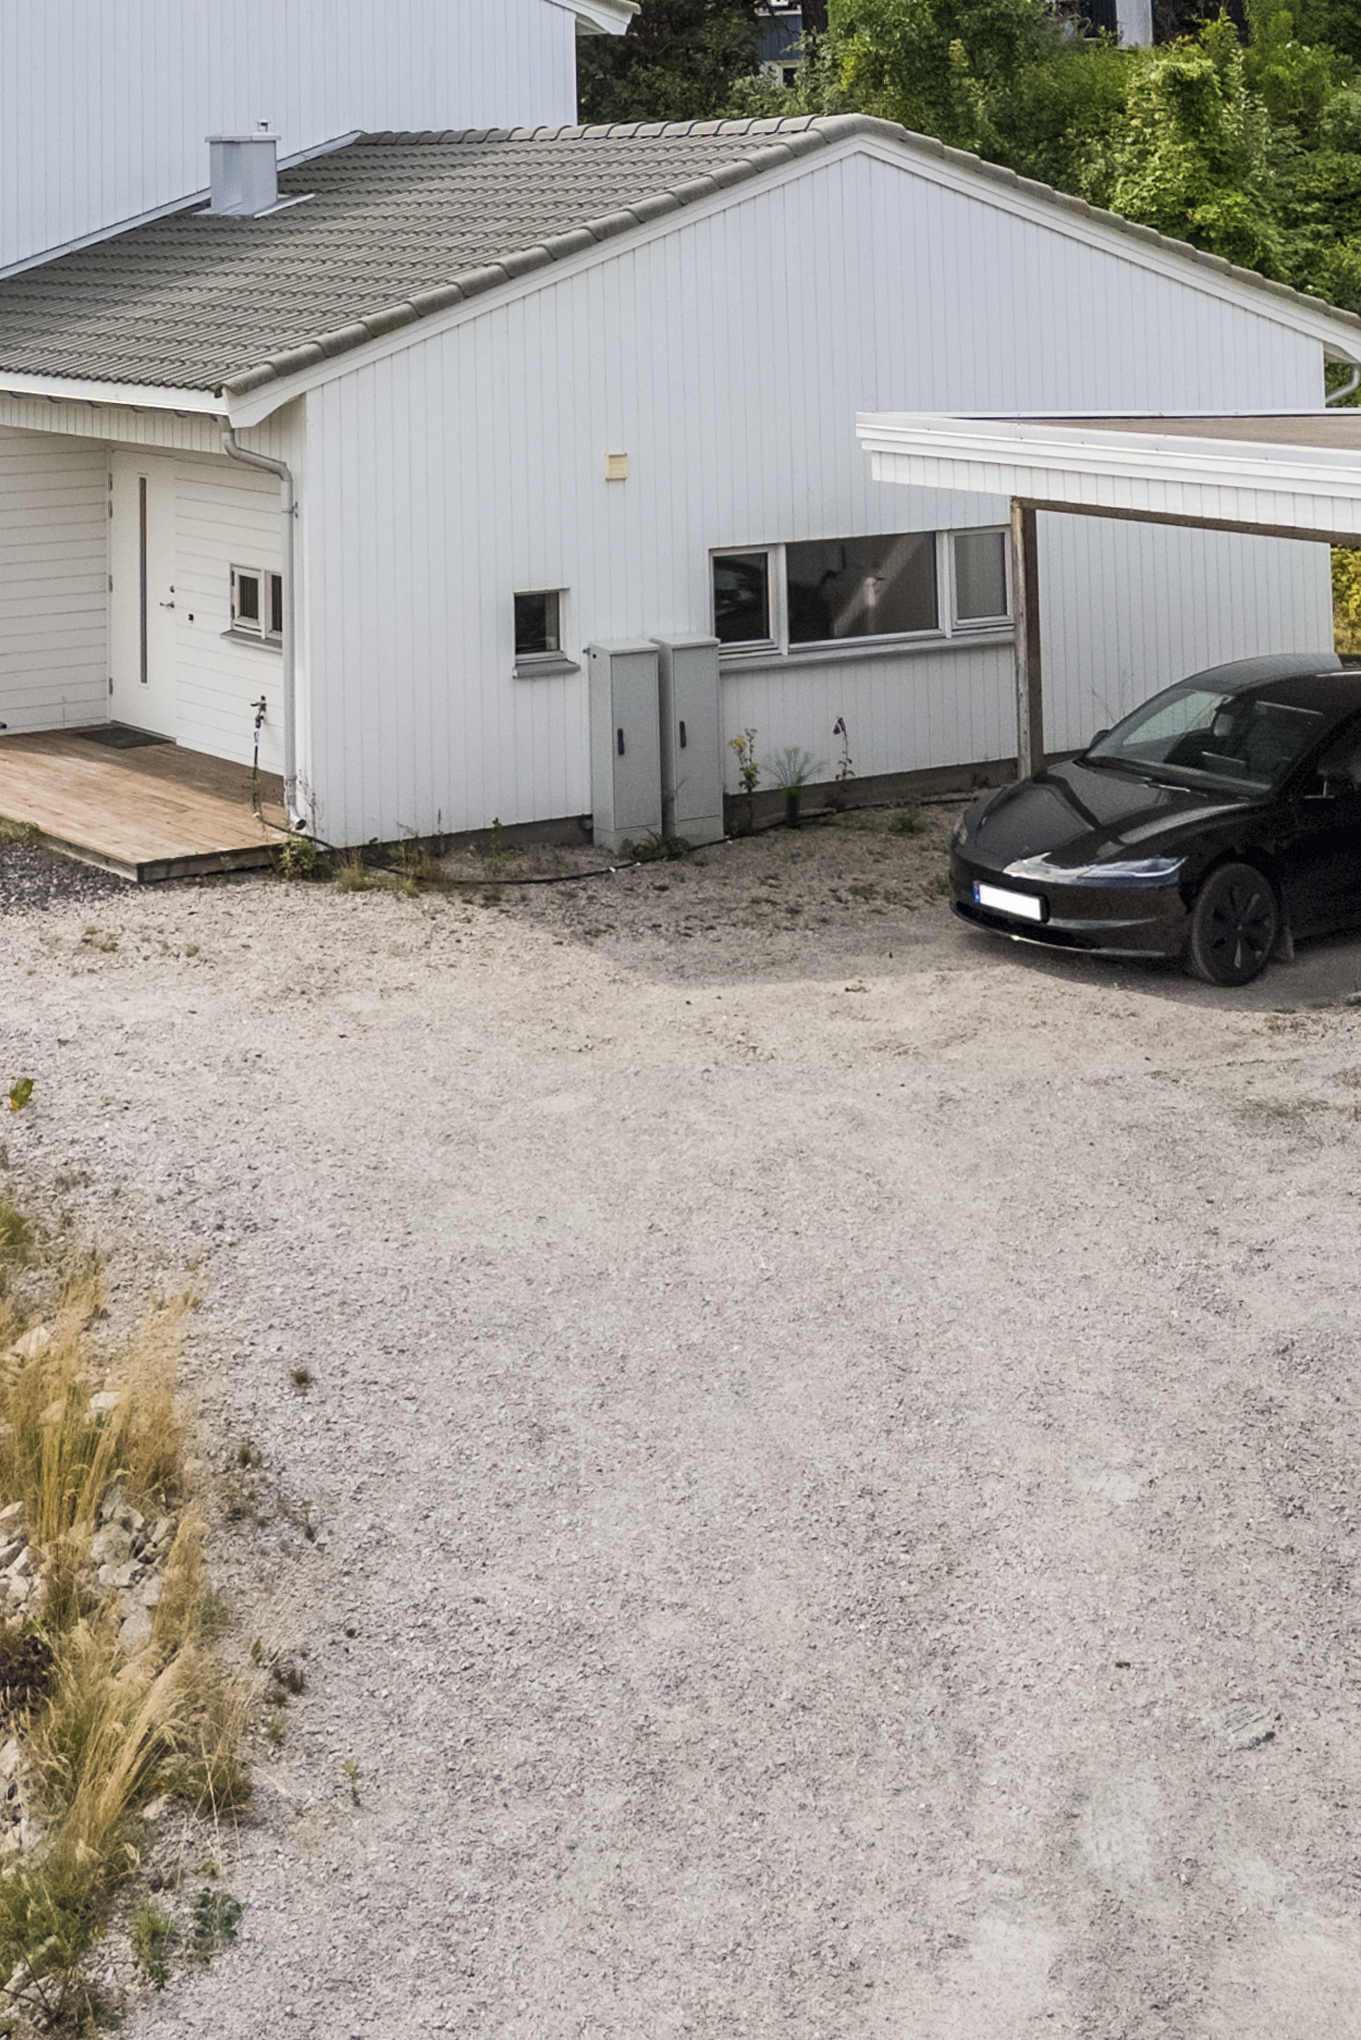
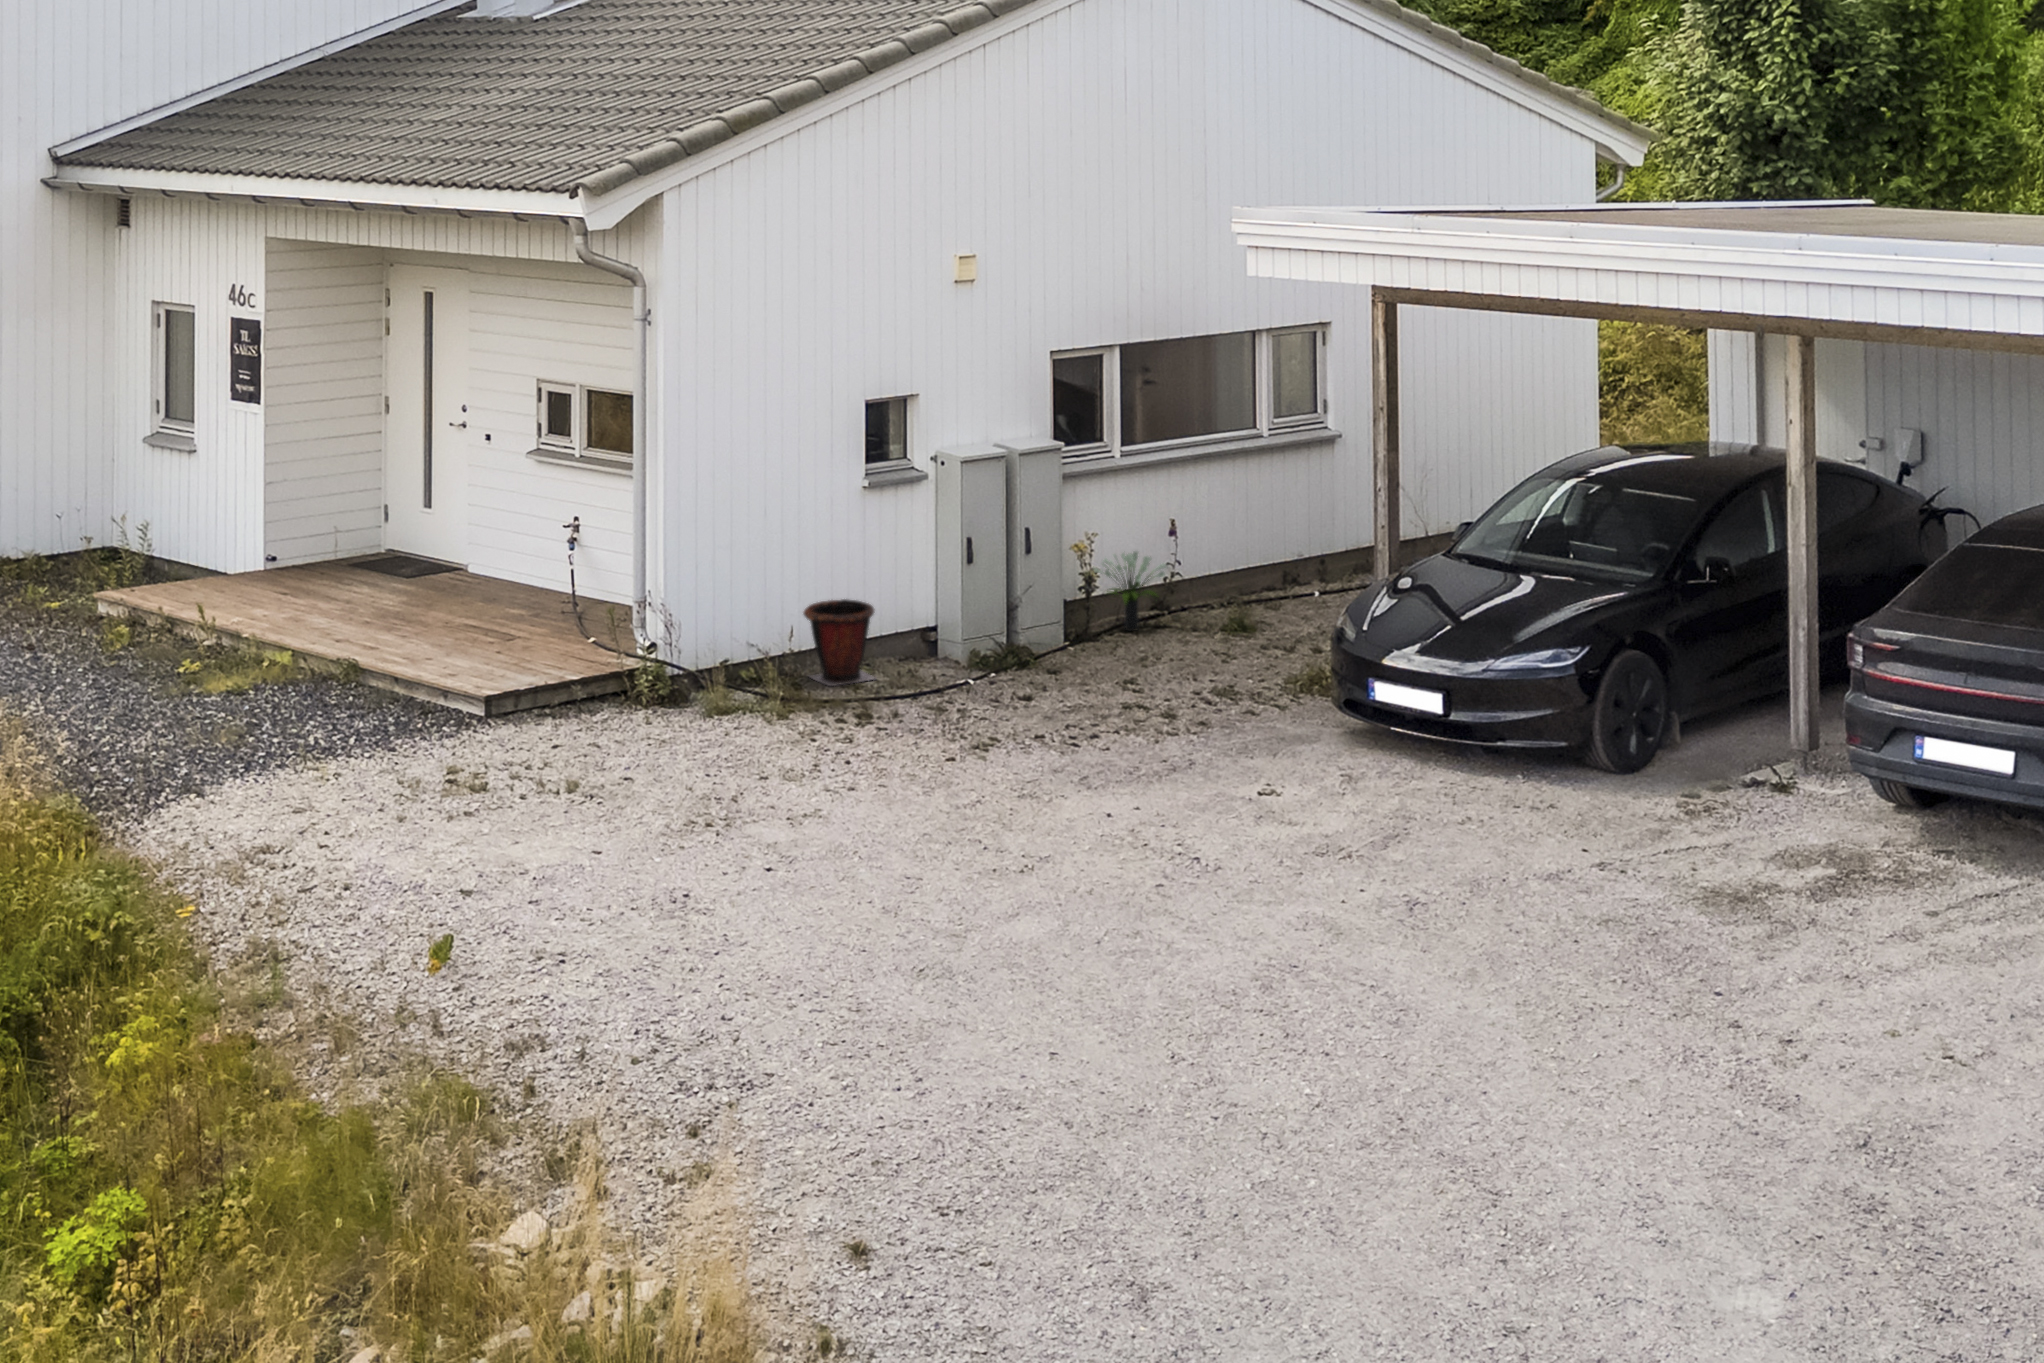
waste bin: none [452,783,524,868] -> present [804,599,875,686]

